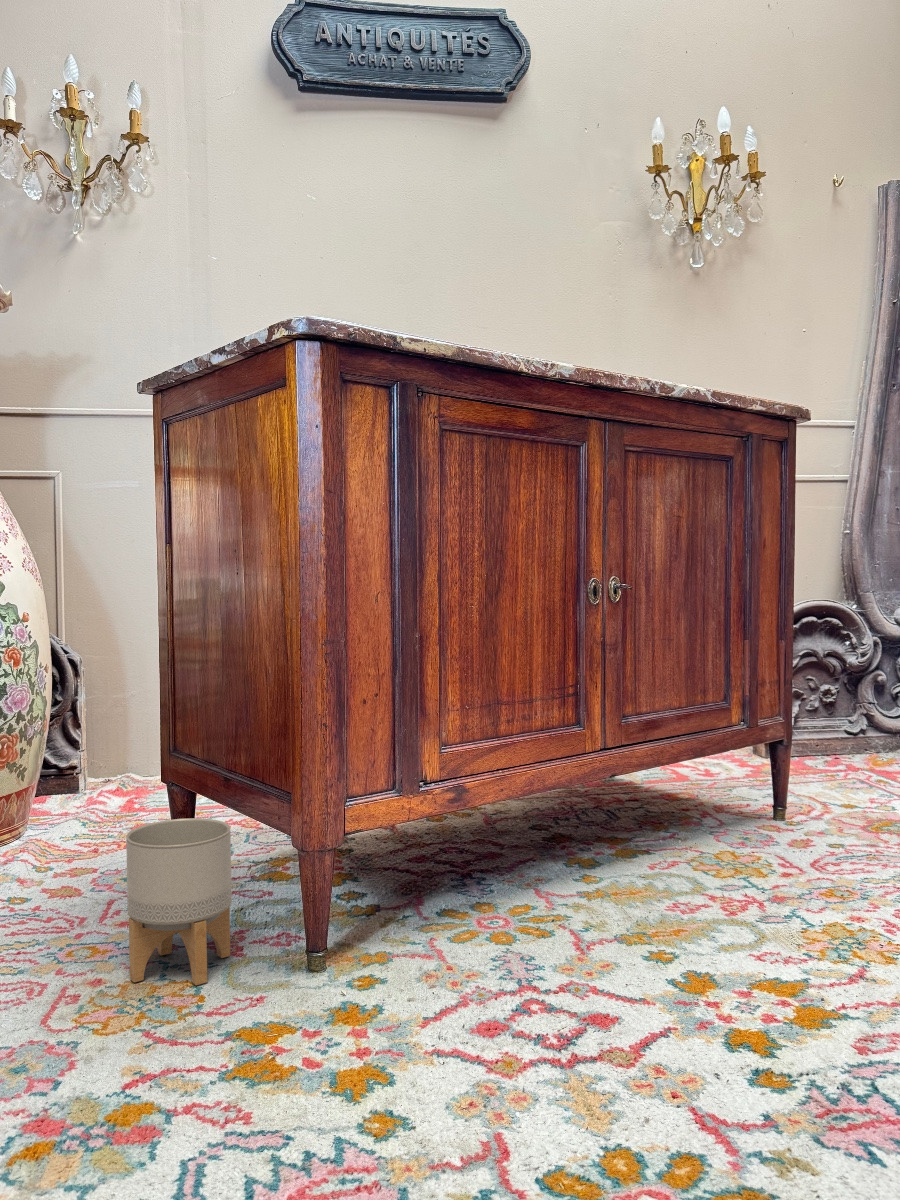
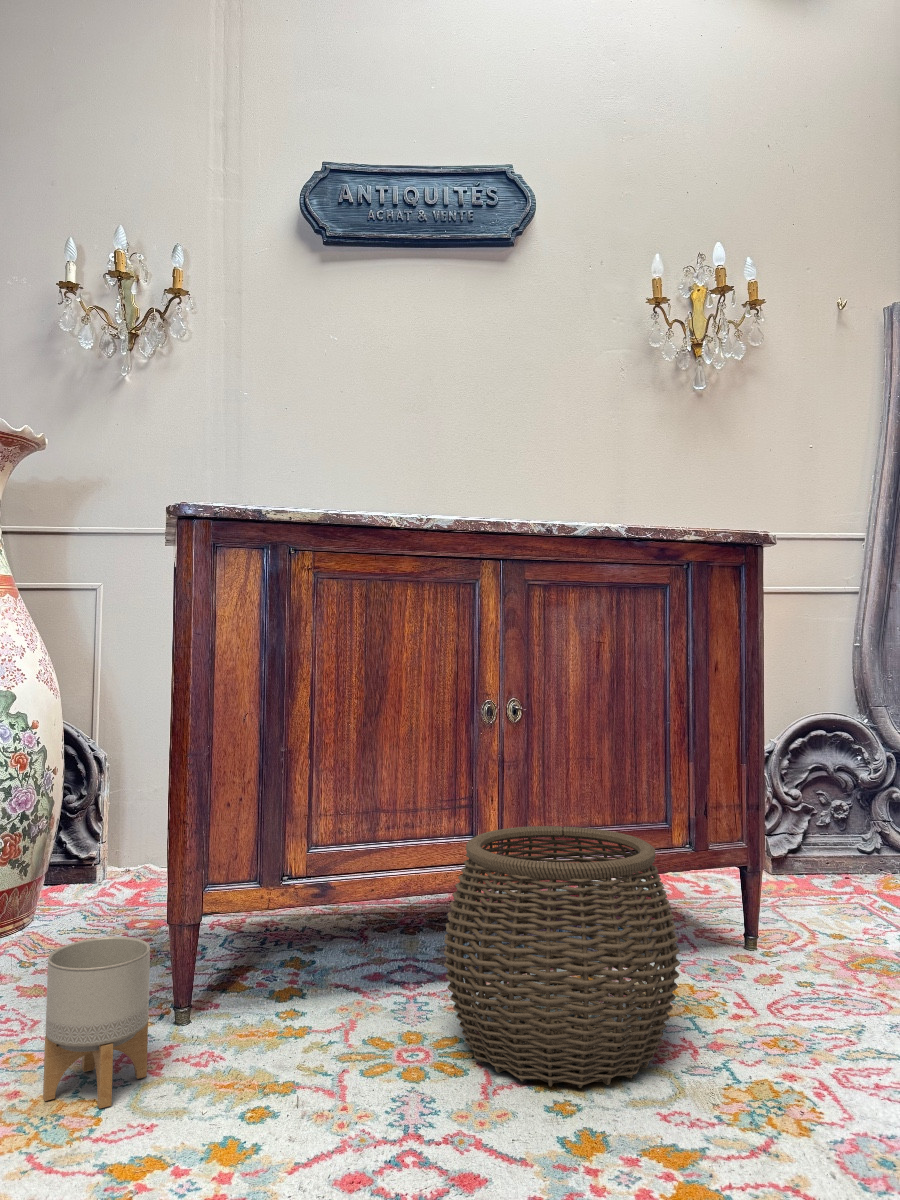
woven basket: none [515,699,753,940] -> present [444,826,680,1088]

